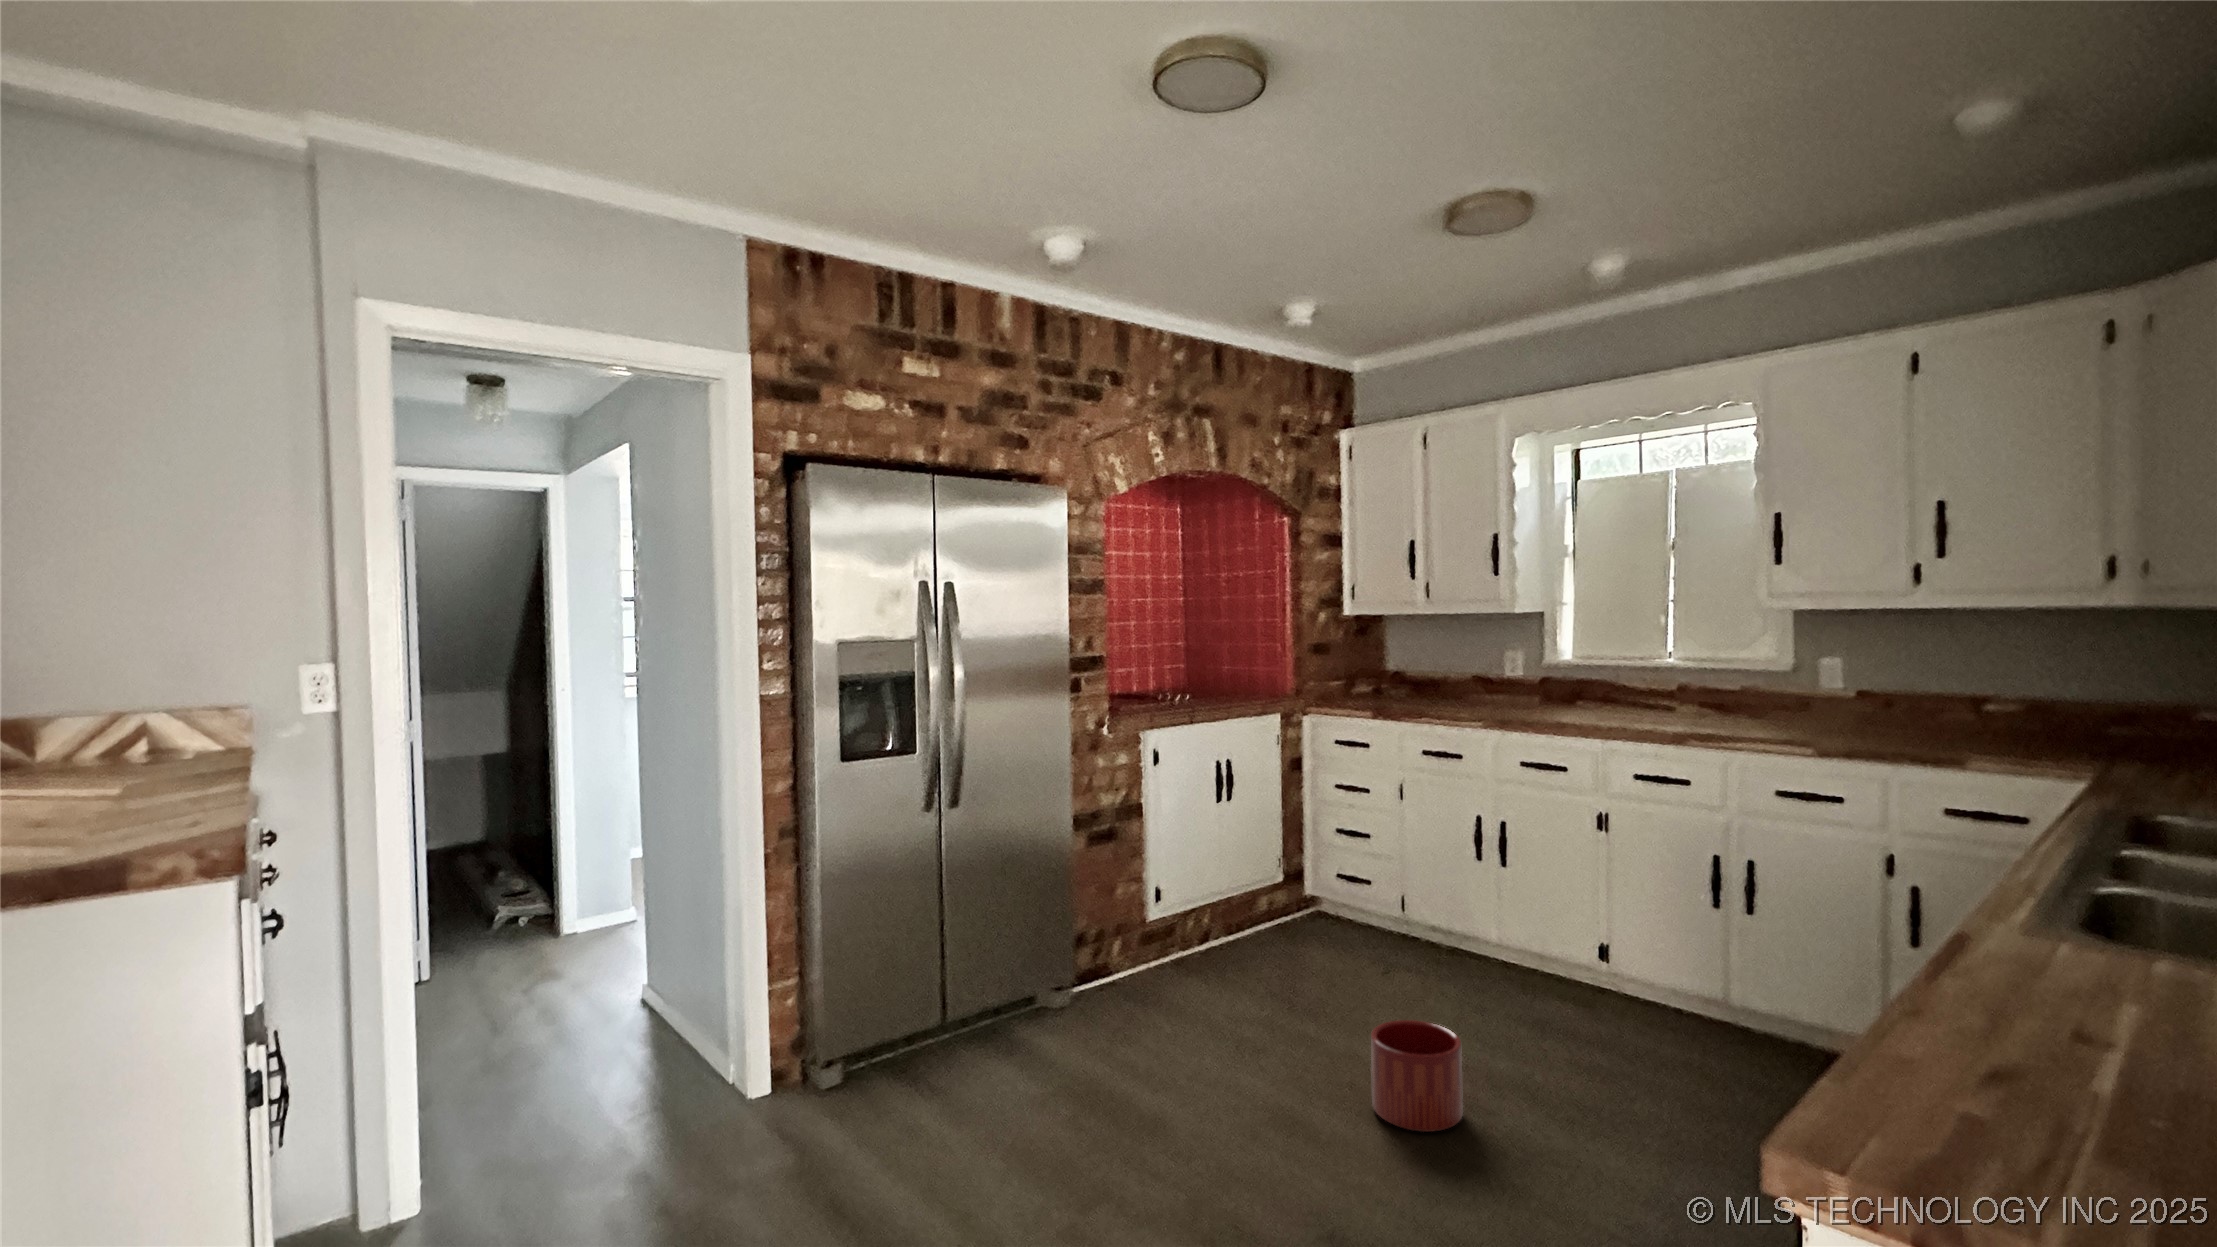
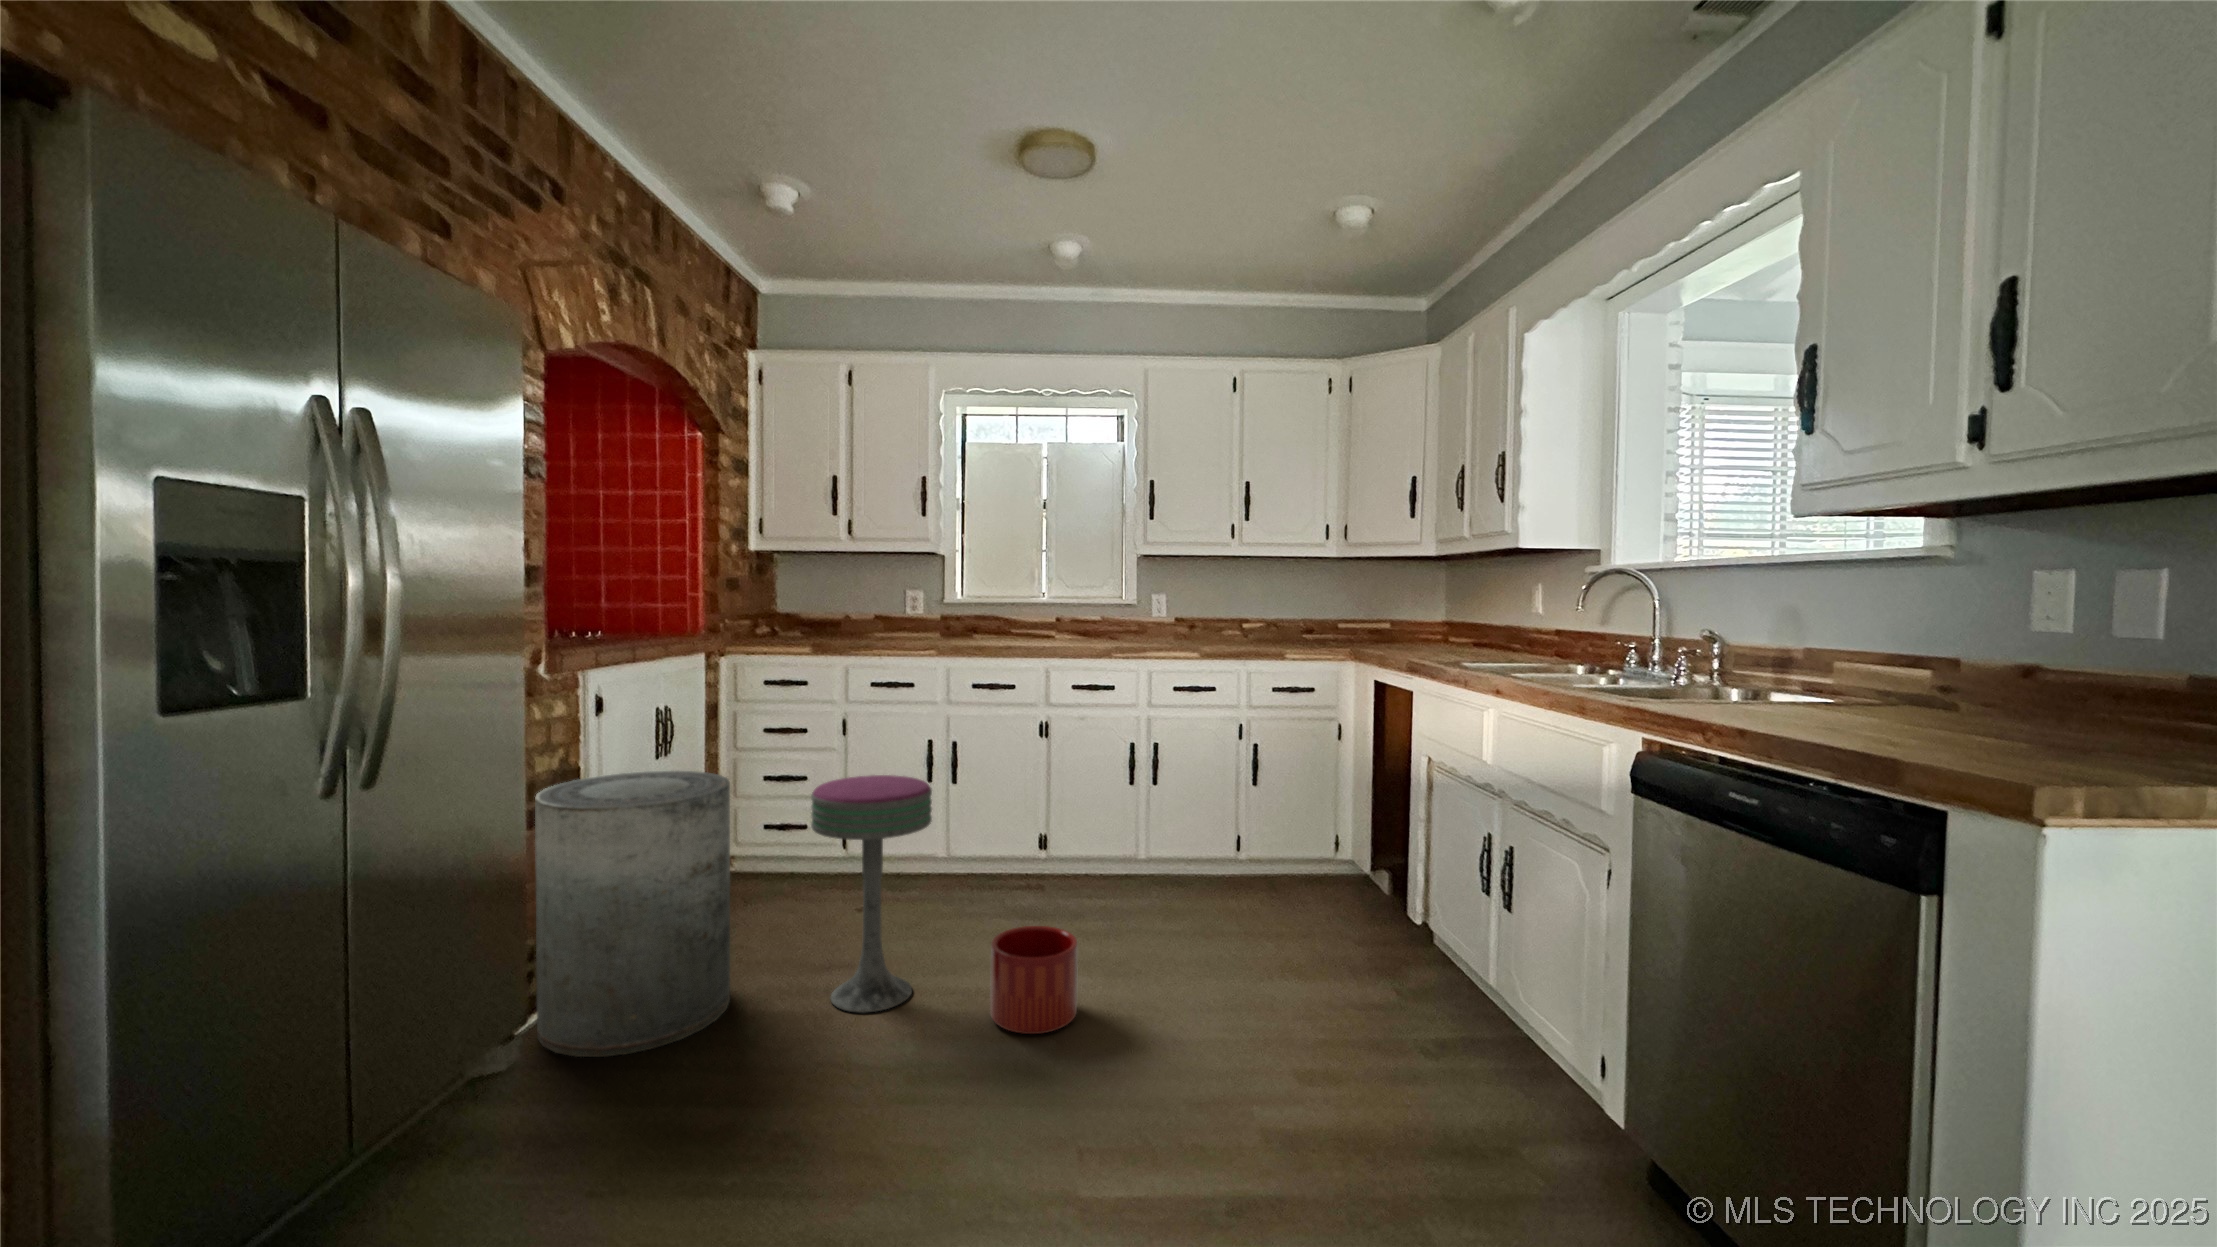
trash can: none [1082,813,1217,1027] -> present [535,771,730,1057]
bar stool: none [1252,843,1359,1060] -> present [811,775,932,1013]

